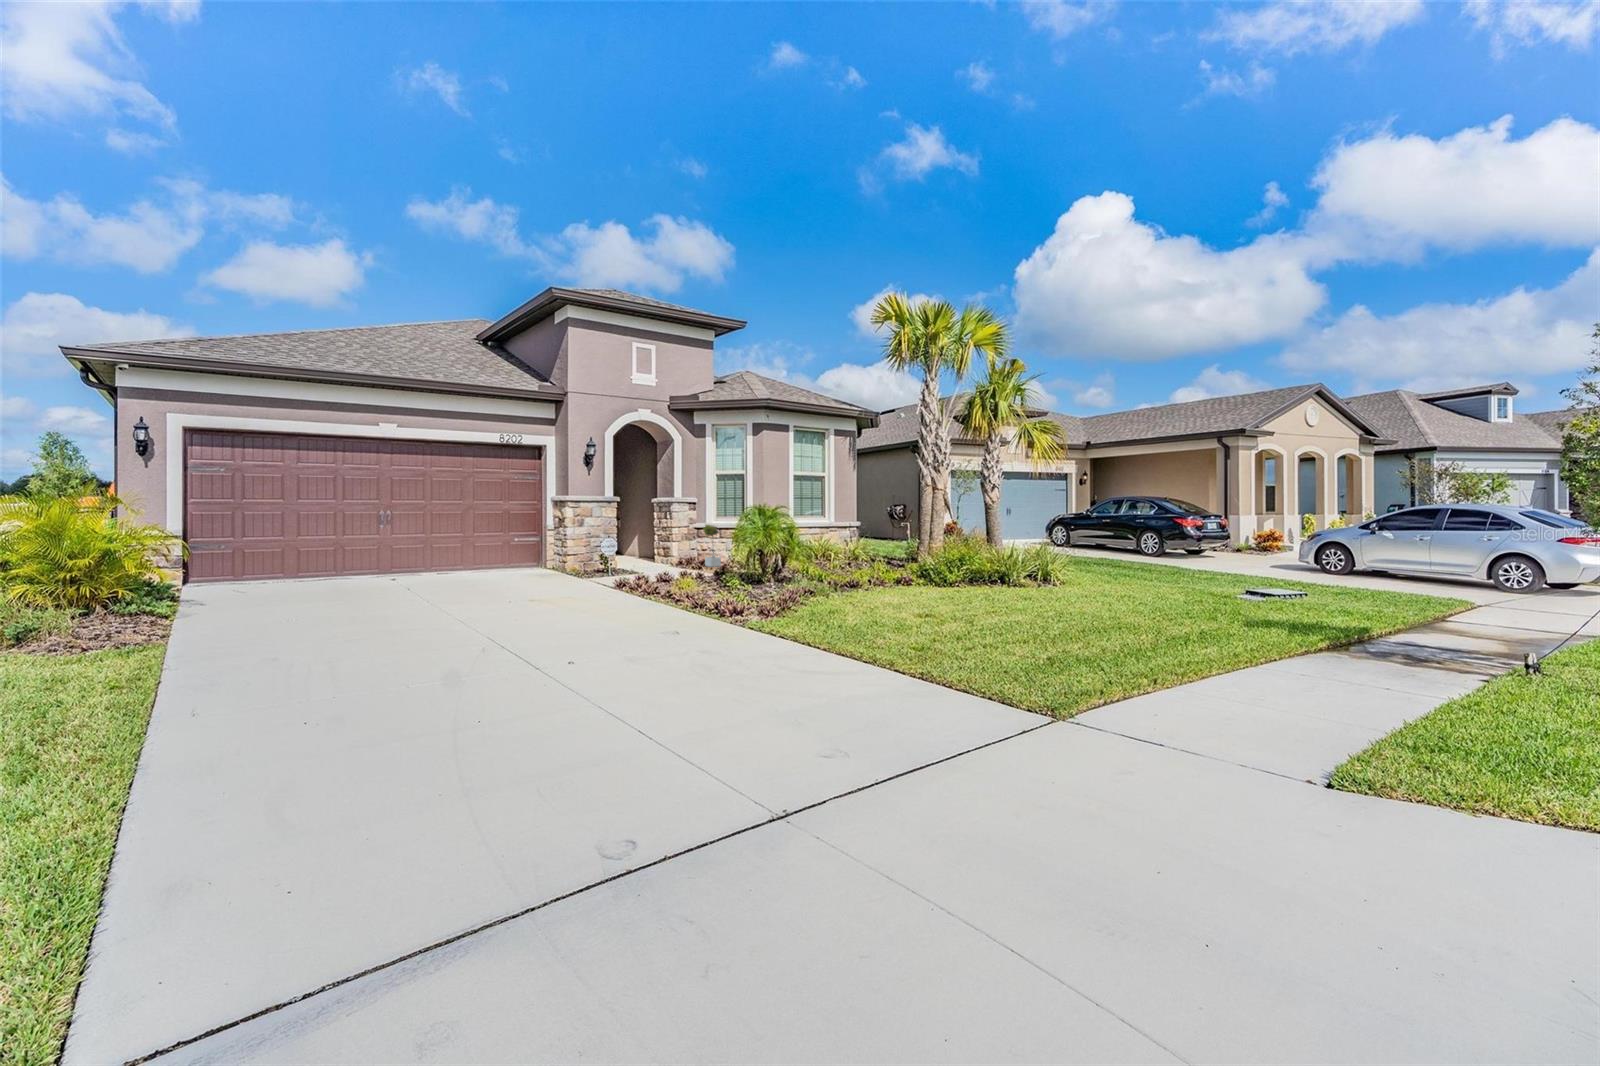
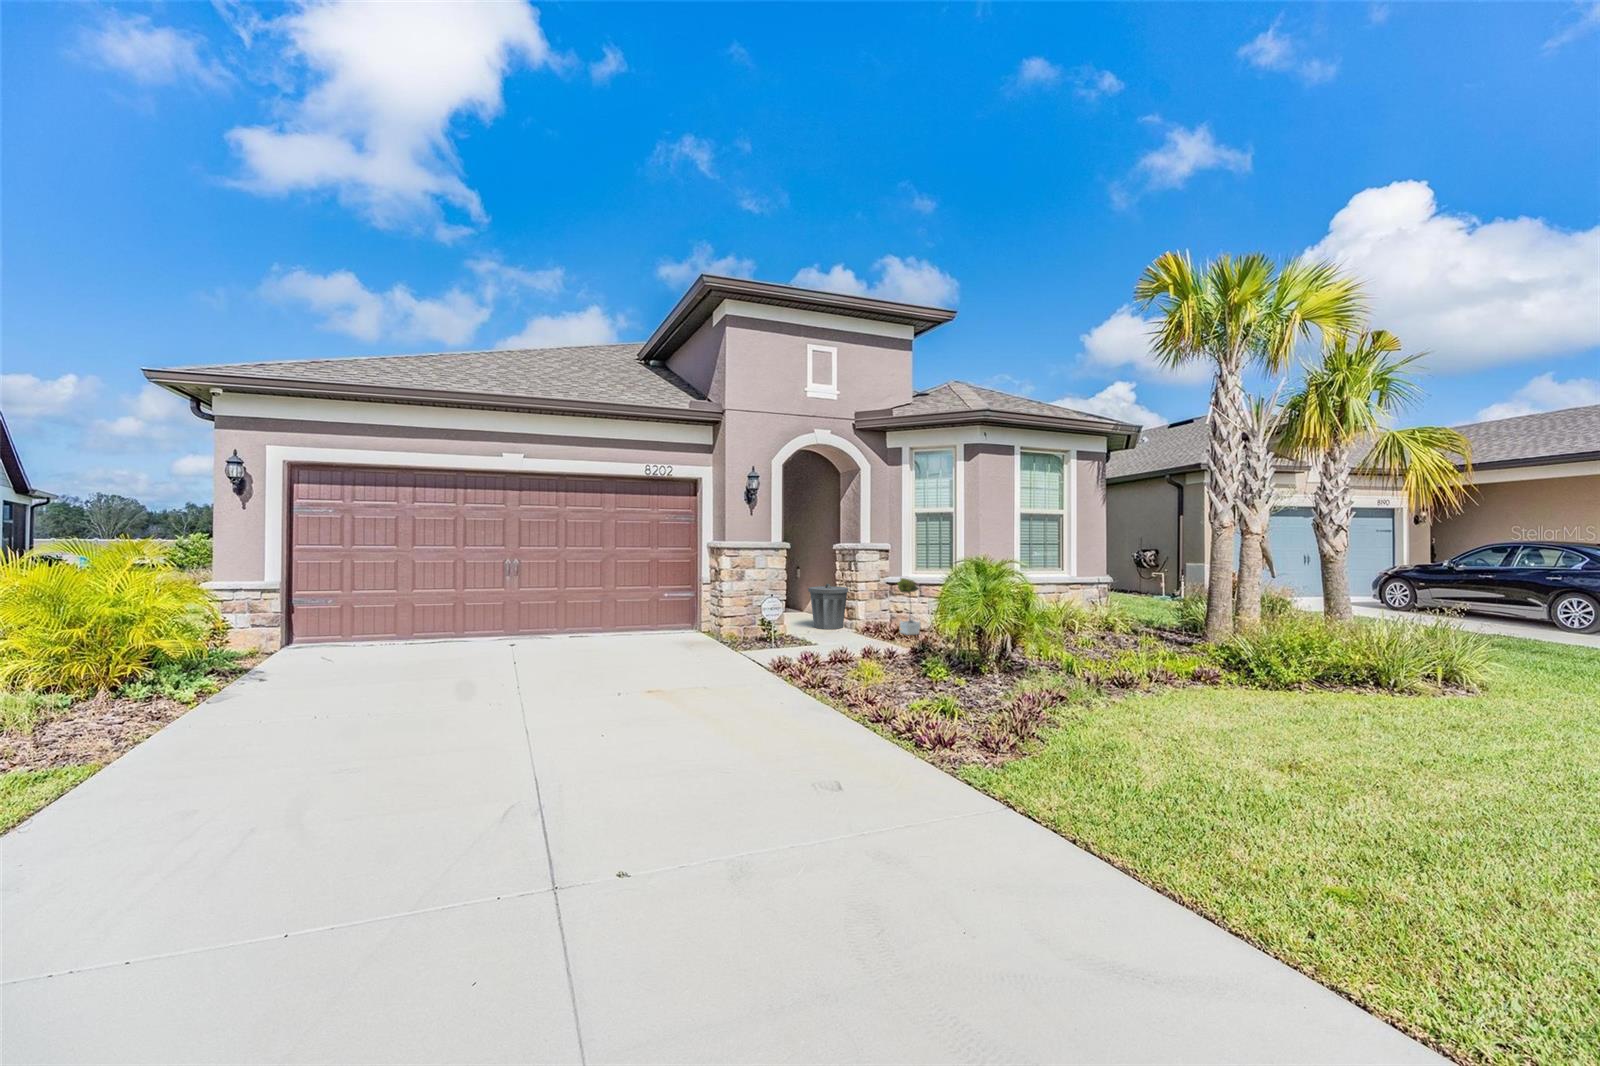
trash can: none [632,530,665,565] -> present [808,584,848,629]

